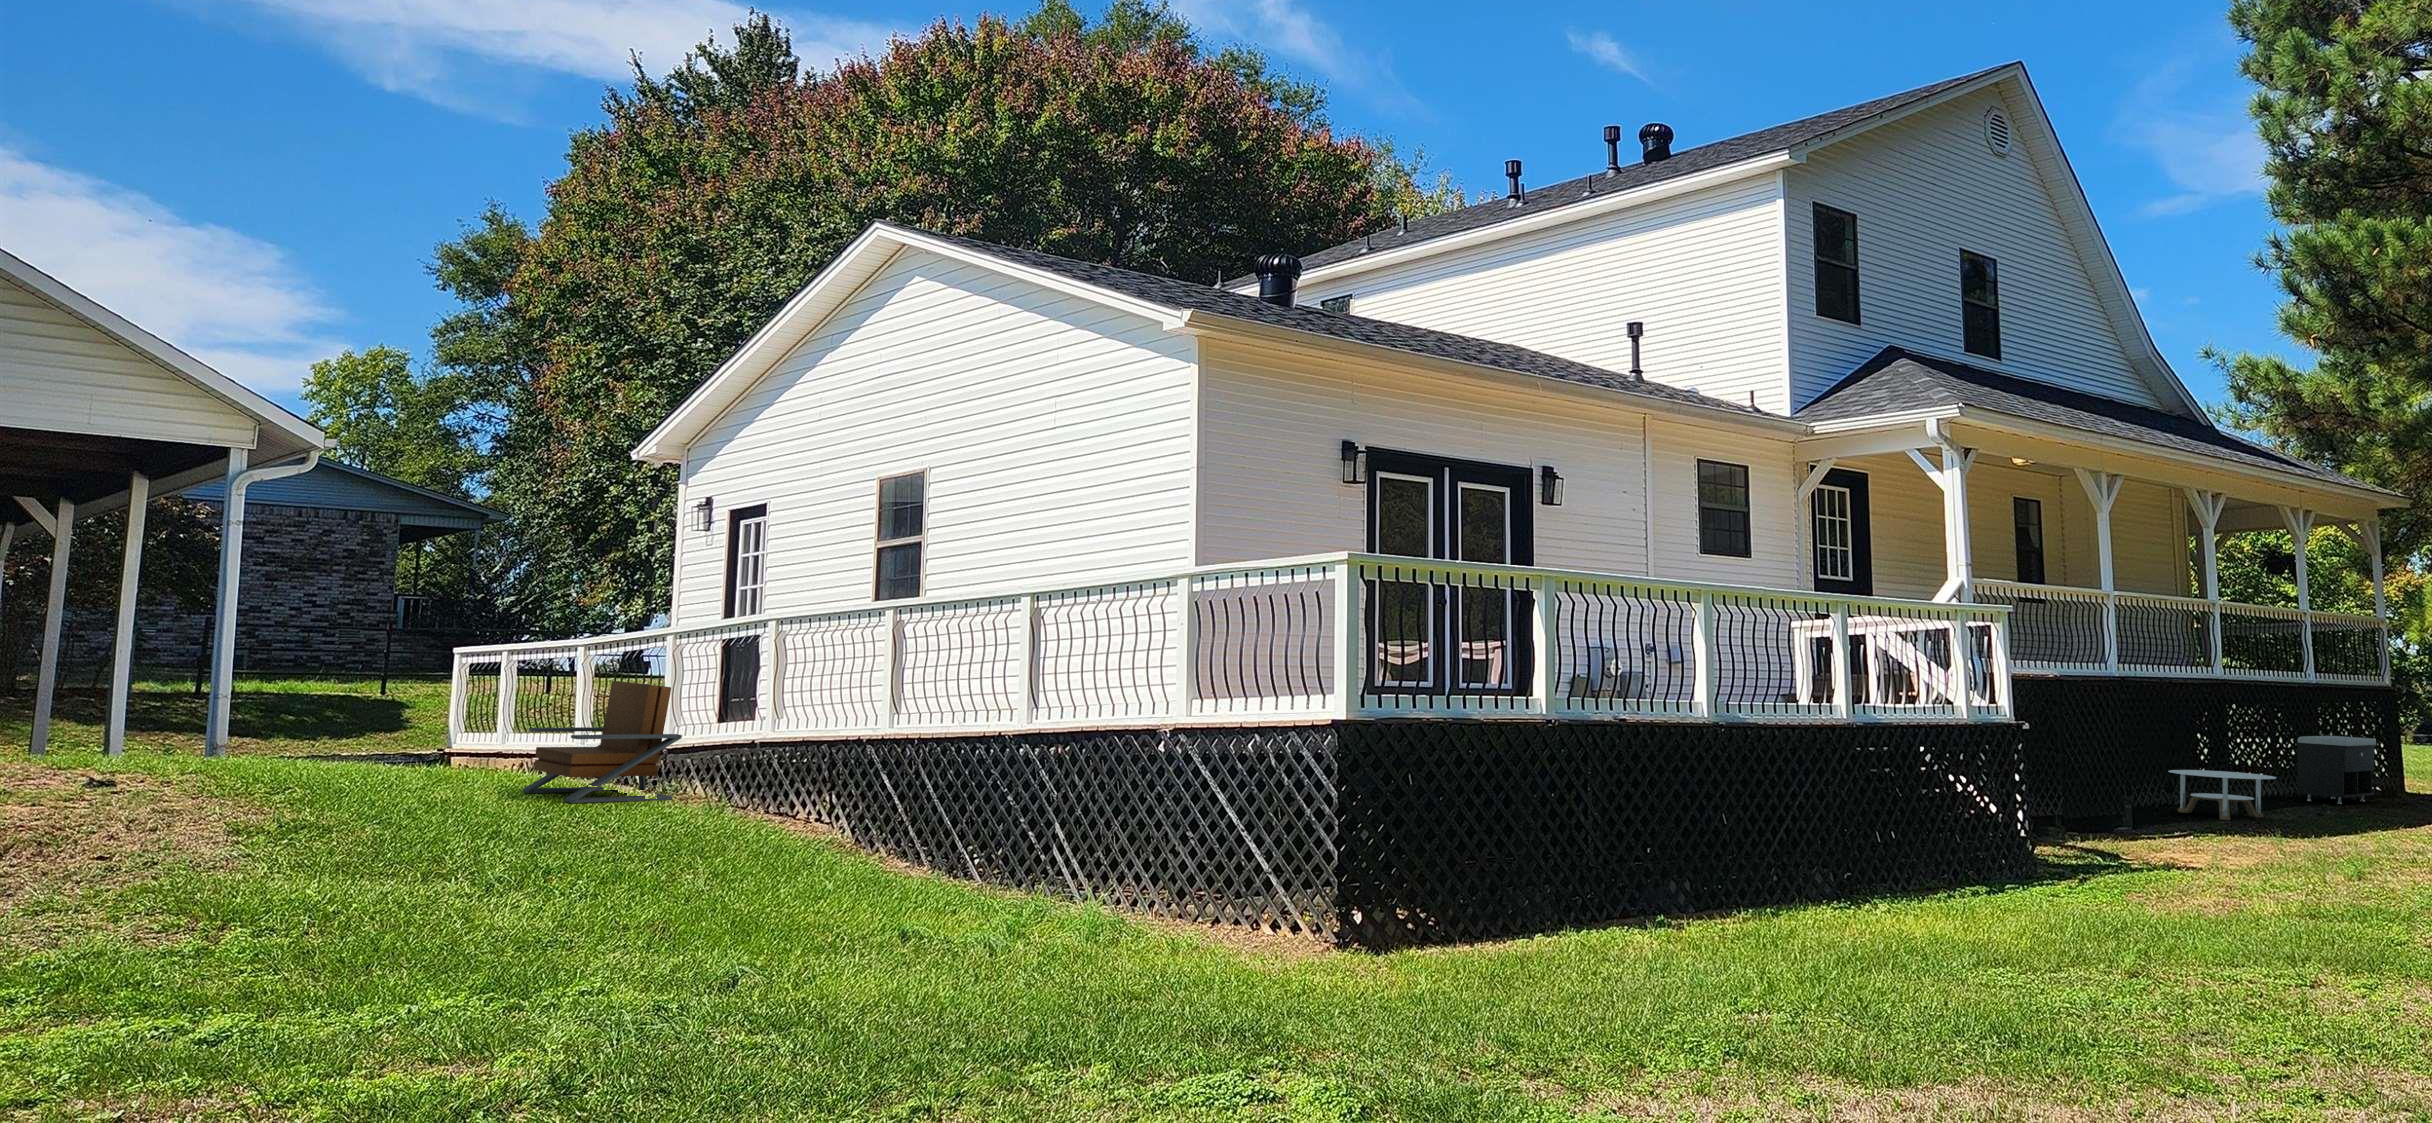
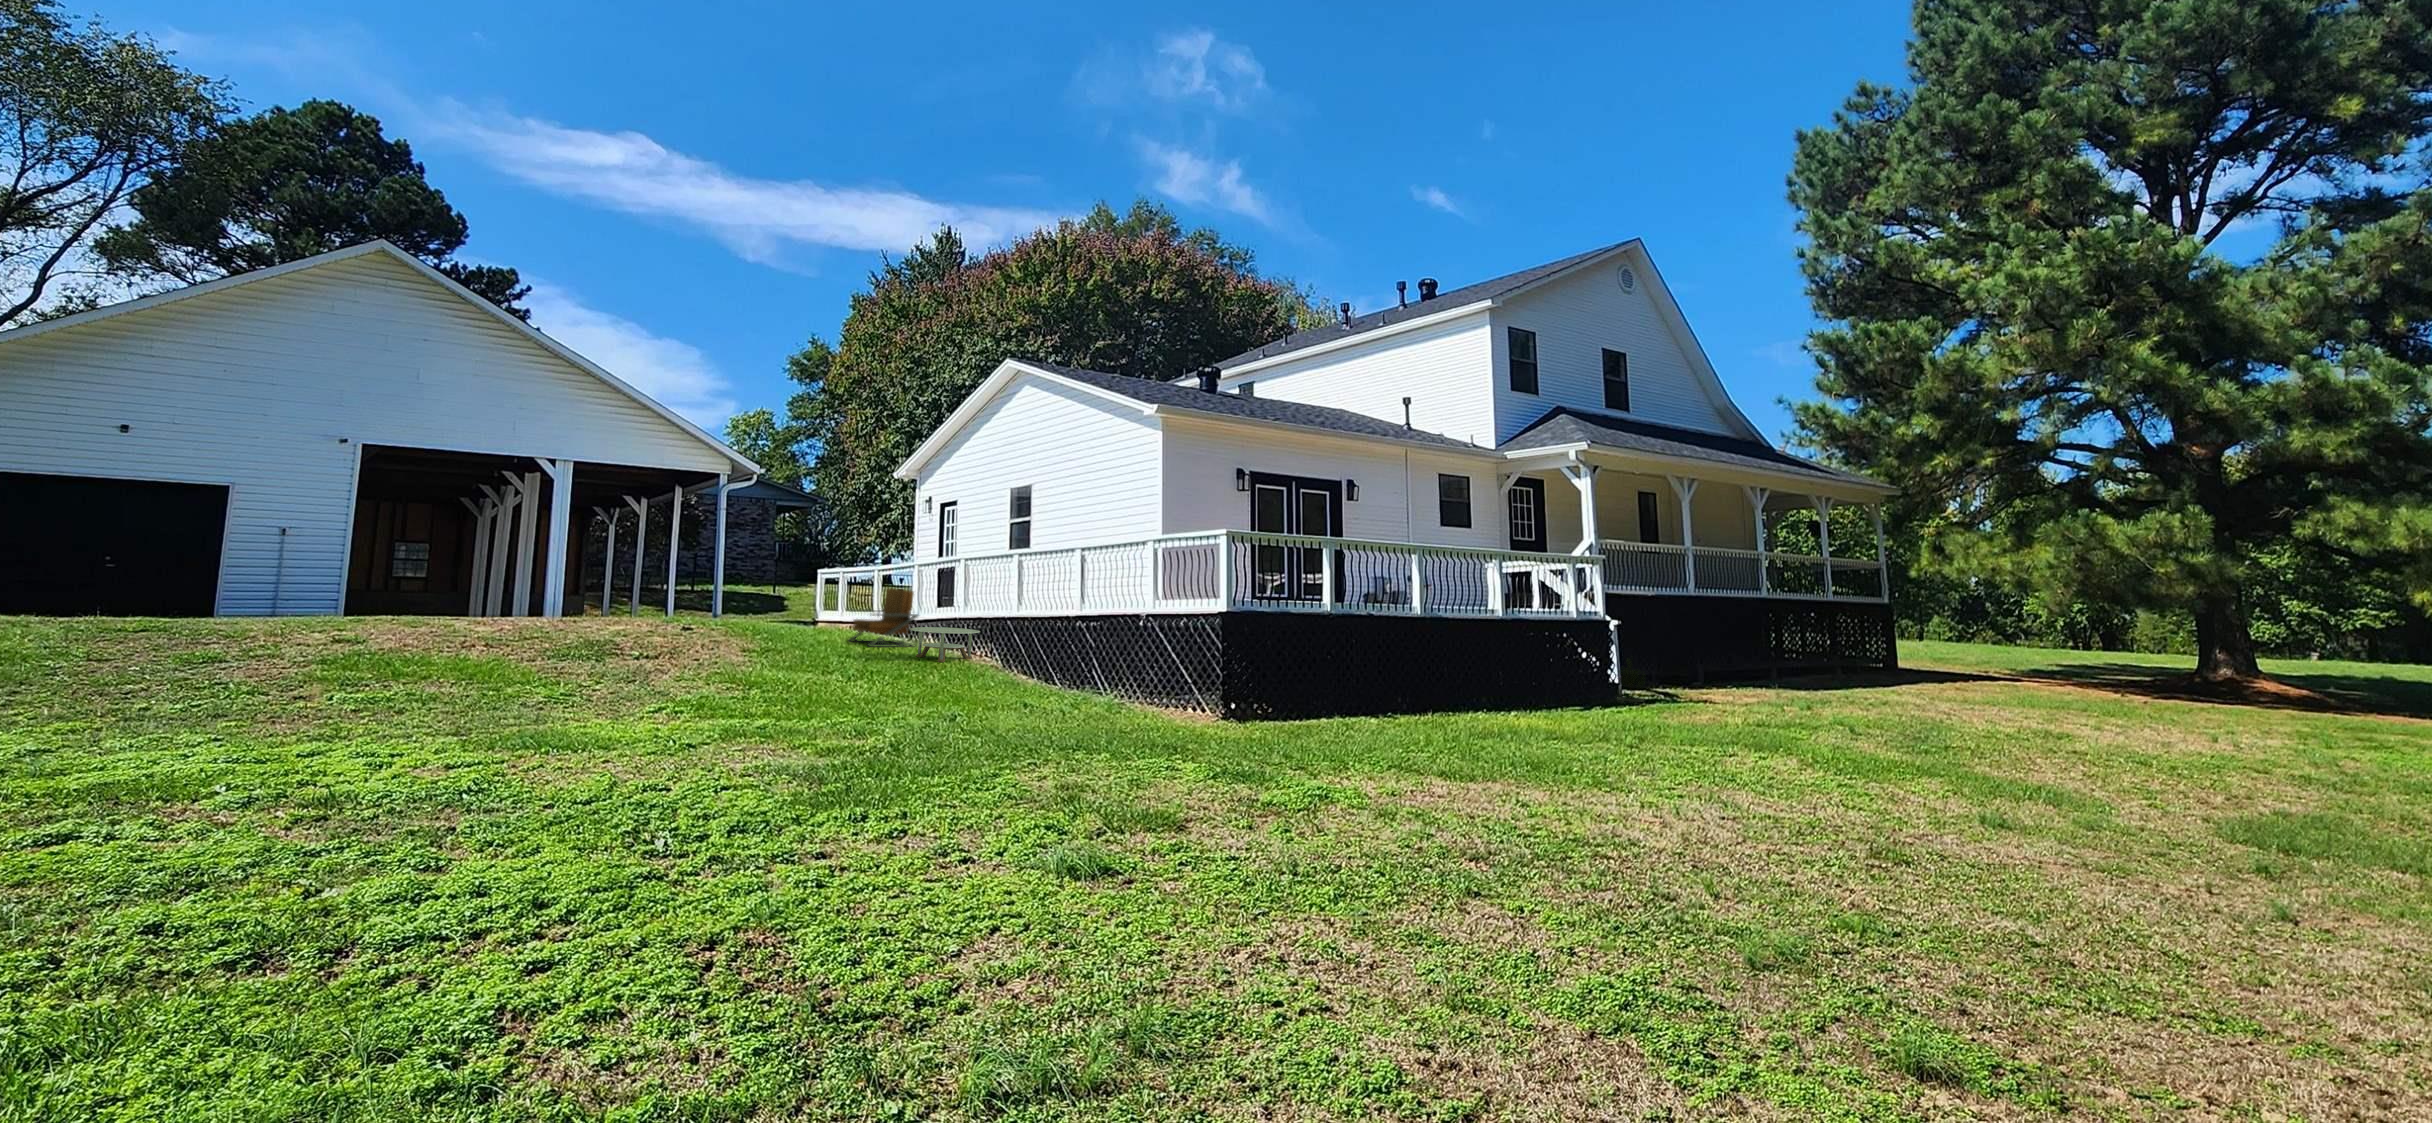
storage bench: present [2297,736,2376,804] -> none [1828,634,1882,675]
round table: present [2168,770,2276,820] -> present [910,627,980,662]
potted tree: none [2017,782,2074,867] -> present [1618,659,1645,702]

